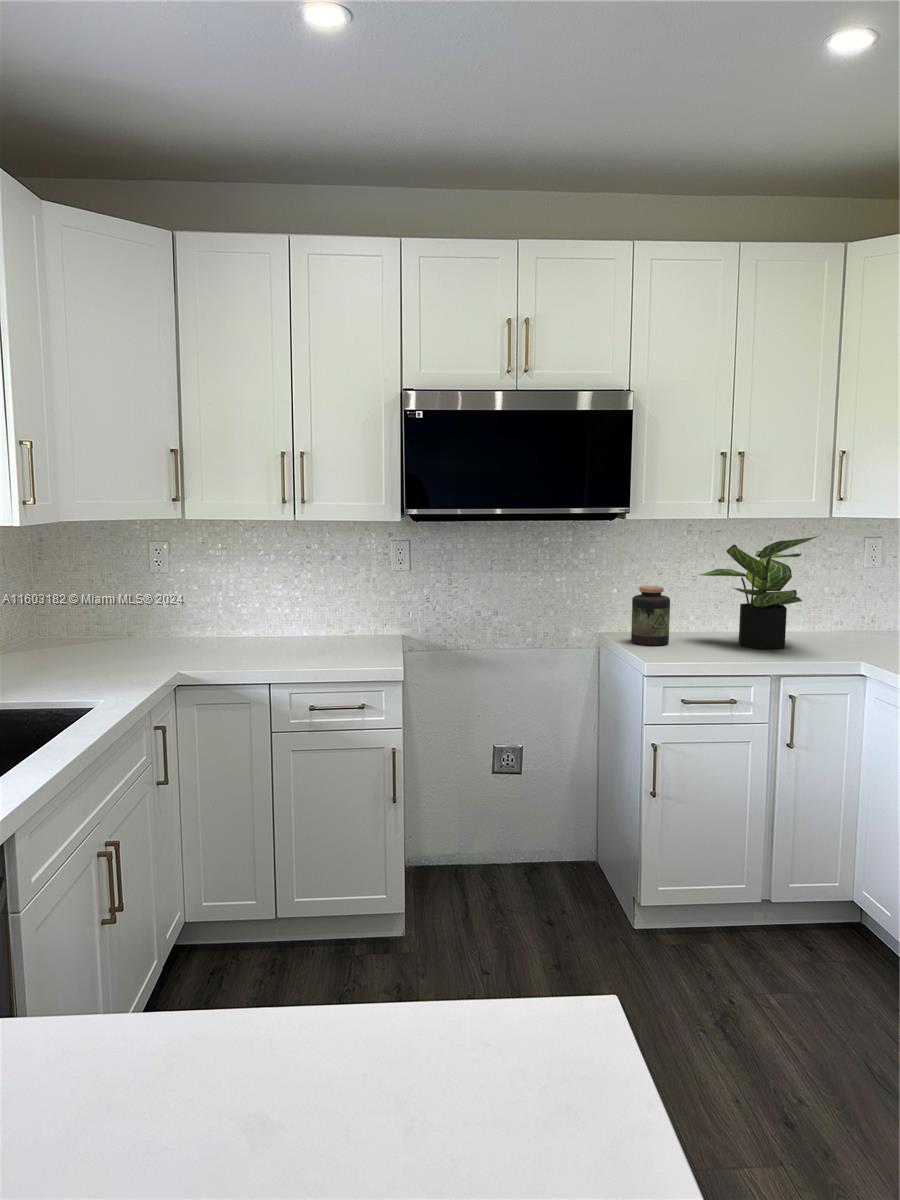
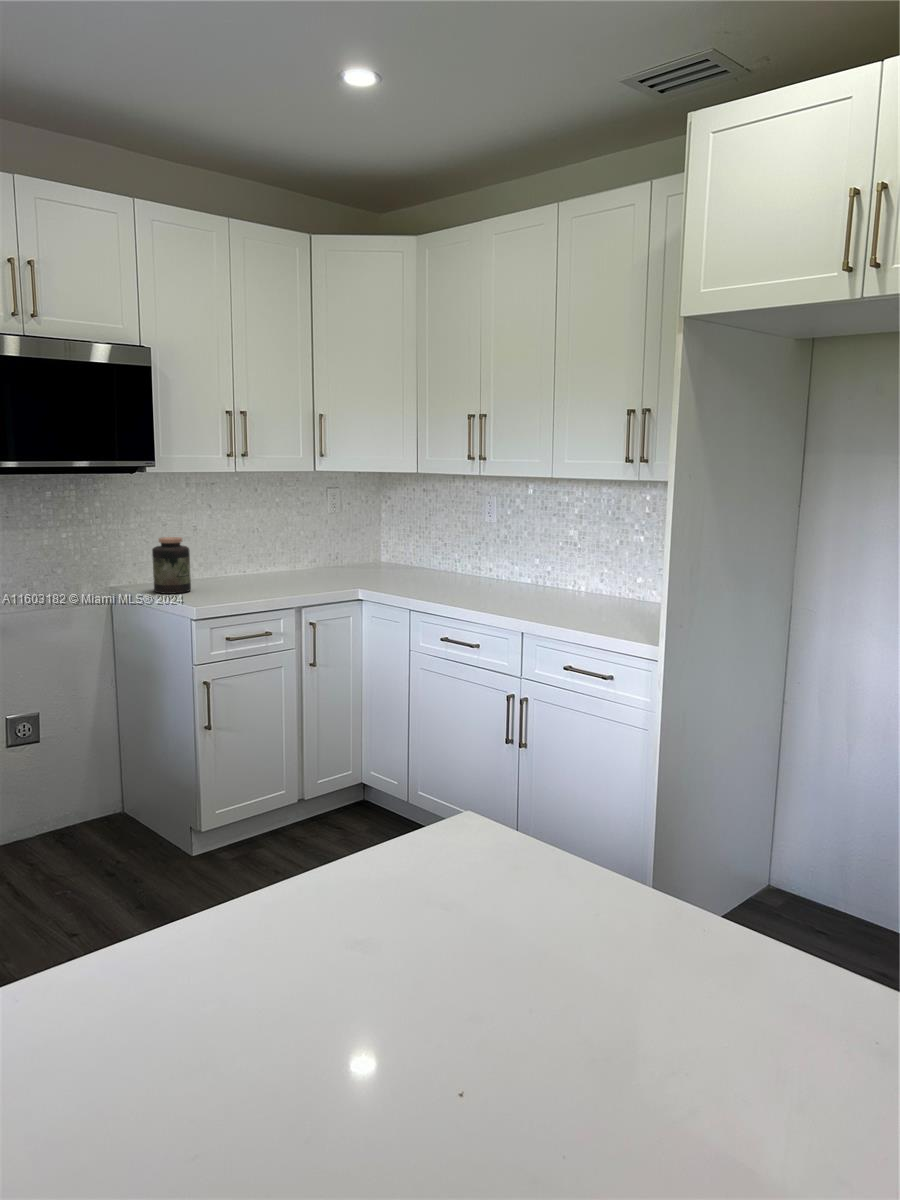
potted plant: present [700,536,818,649] -> none [207,486,315,587]

